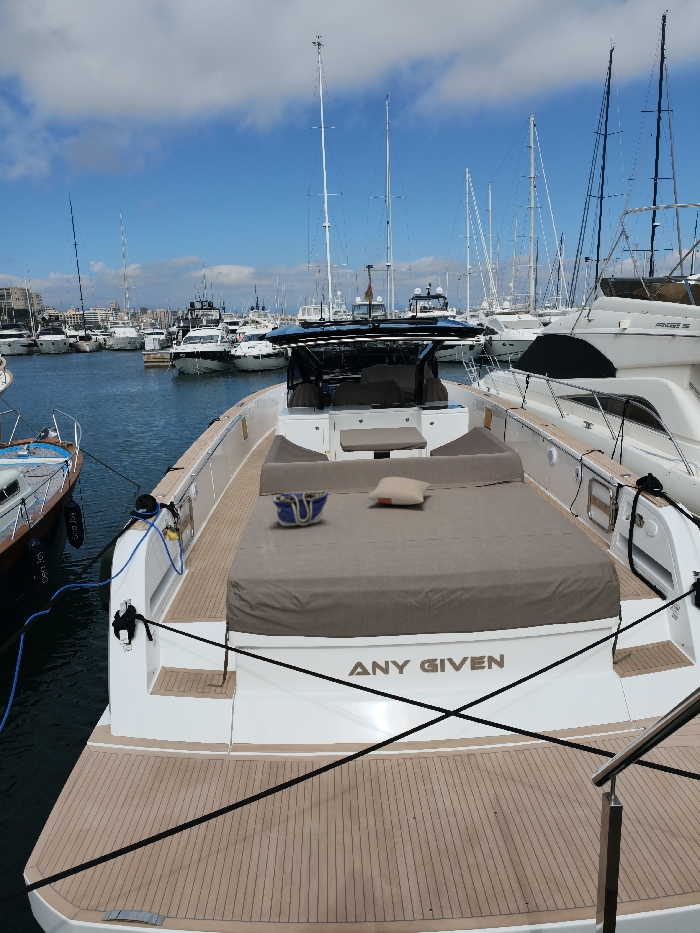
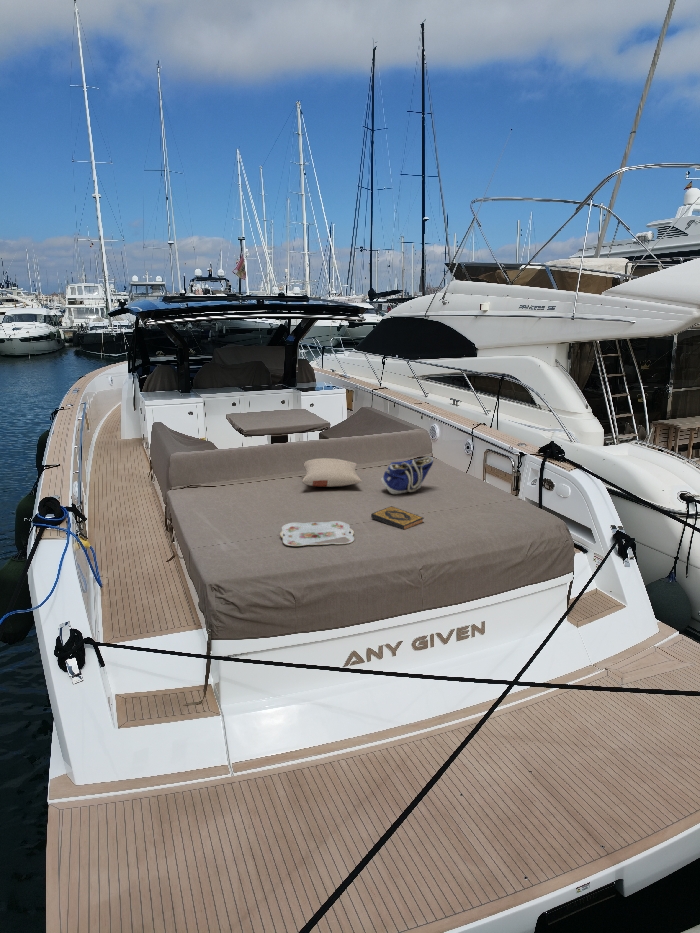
tote bag: present [272,490,328,526] -> present [381,456,433,494]
hardback book: none [410,528,458,553] -> present [371,506,424,530]
serving tray: none [313,535,383,560] -> present [280,521,354,546]

